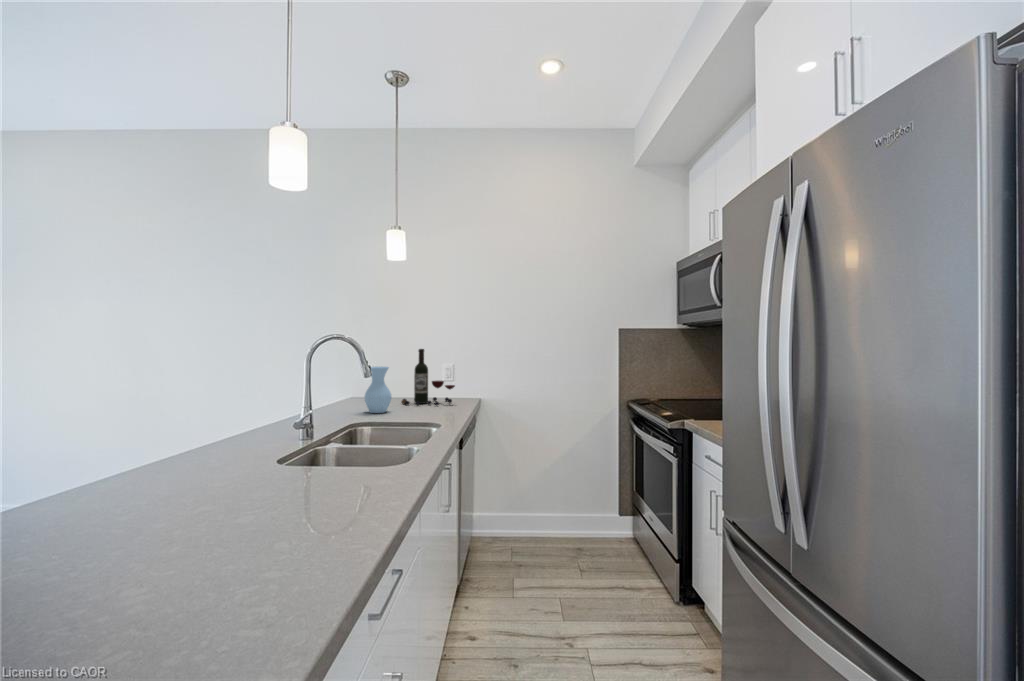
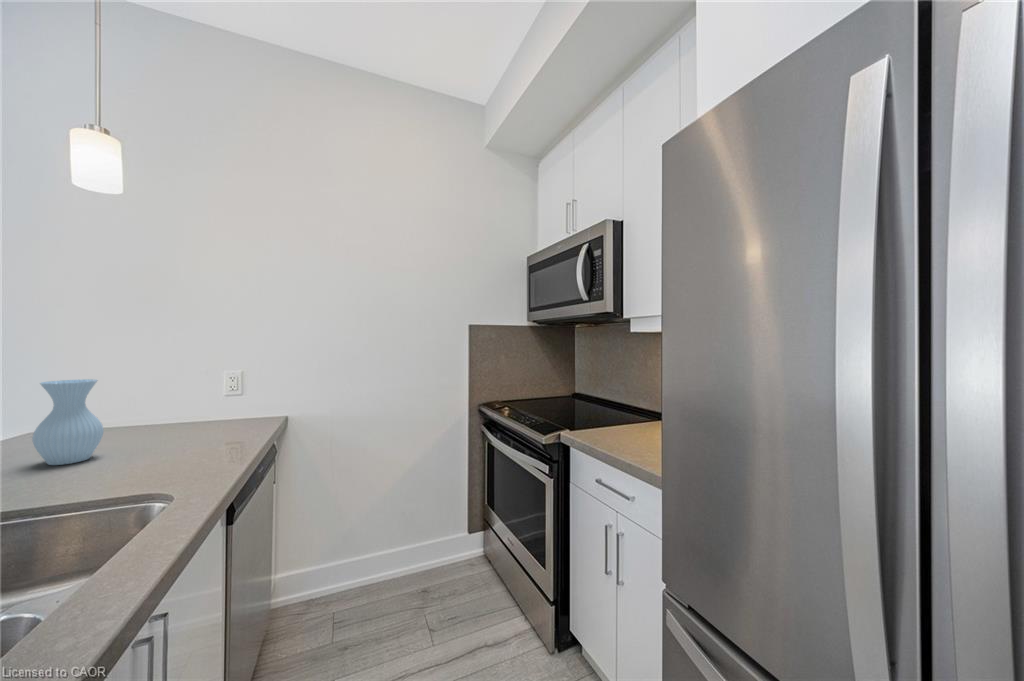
wine bottle: present [401,349,455,405] -> none [142,348,246,437]

